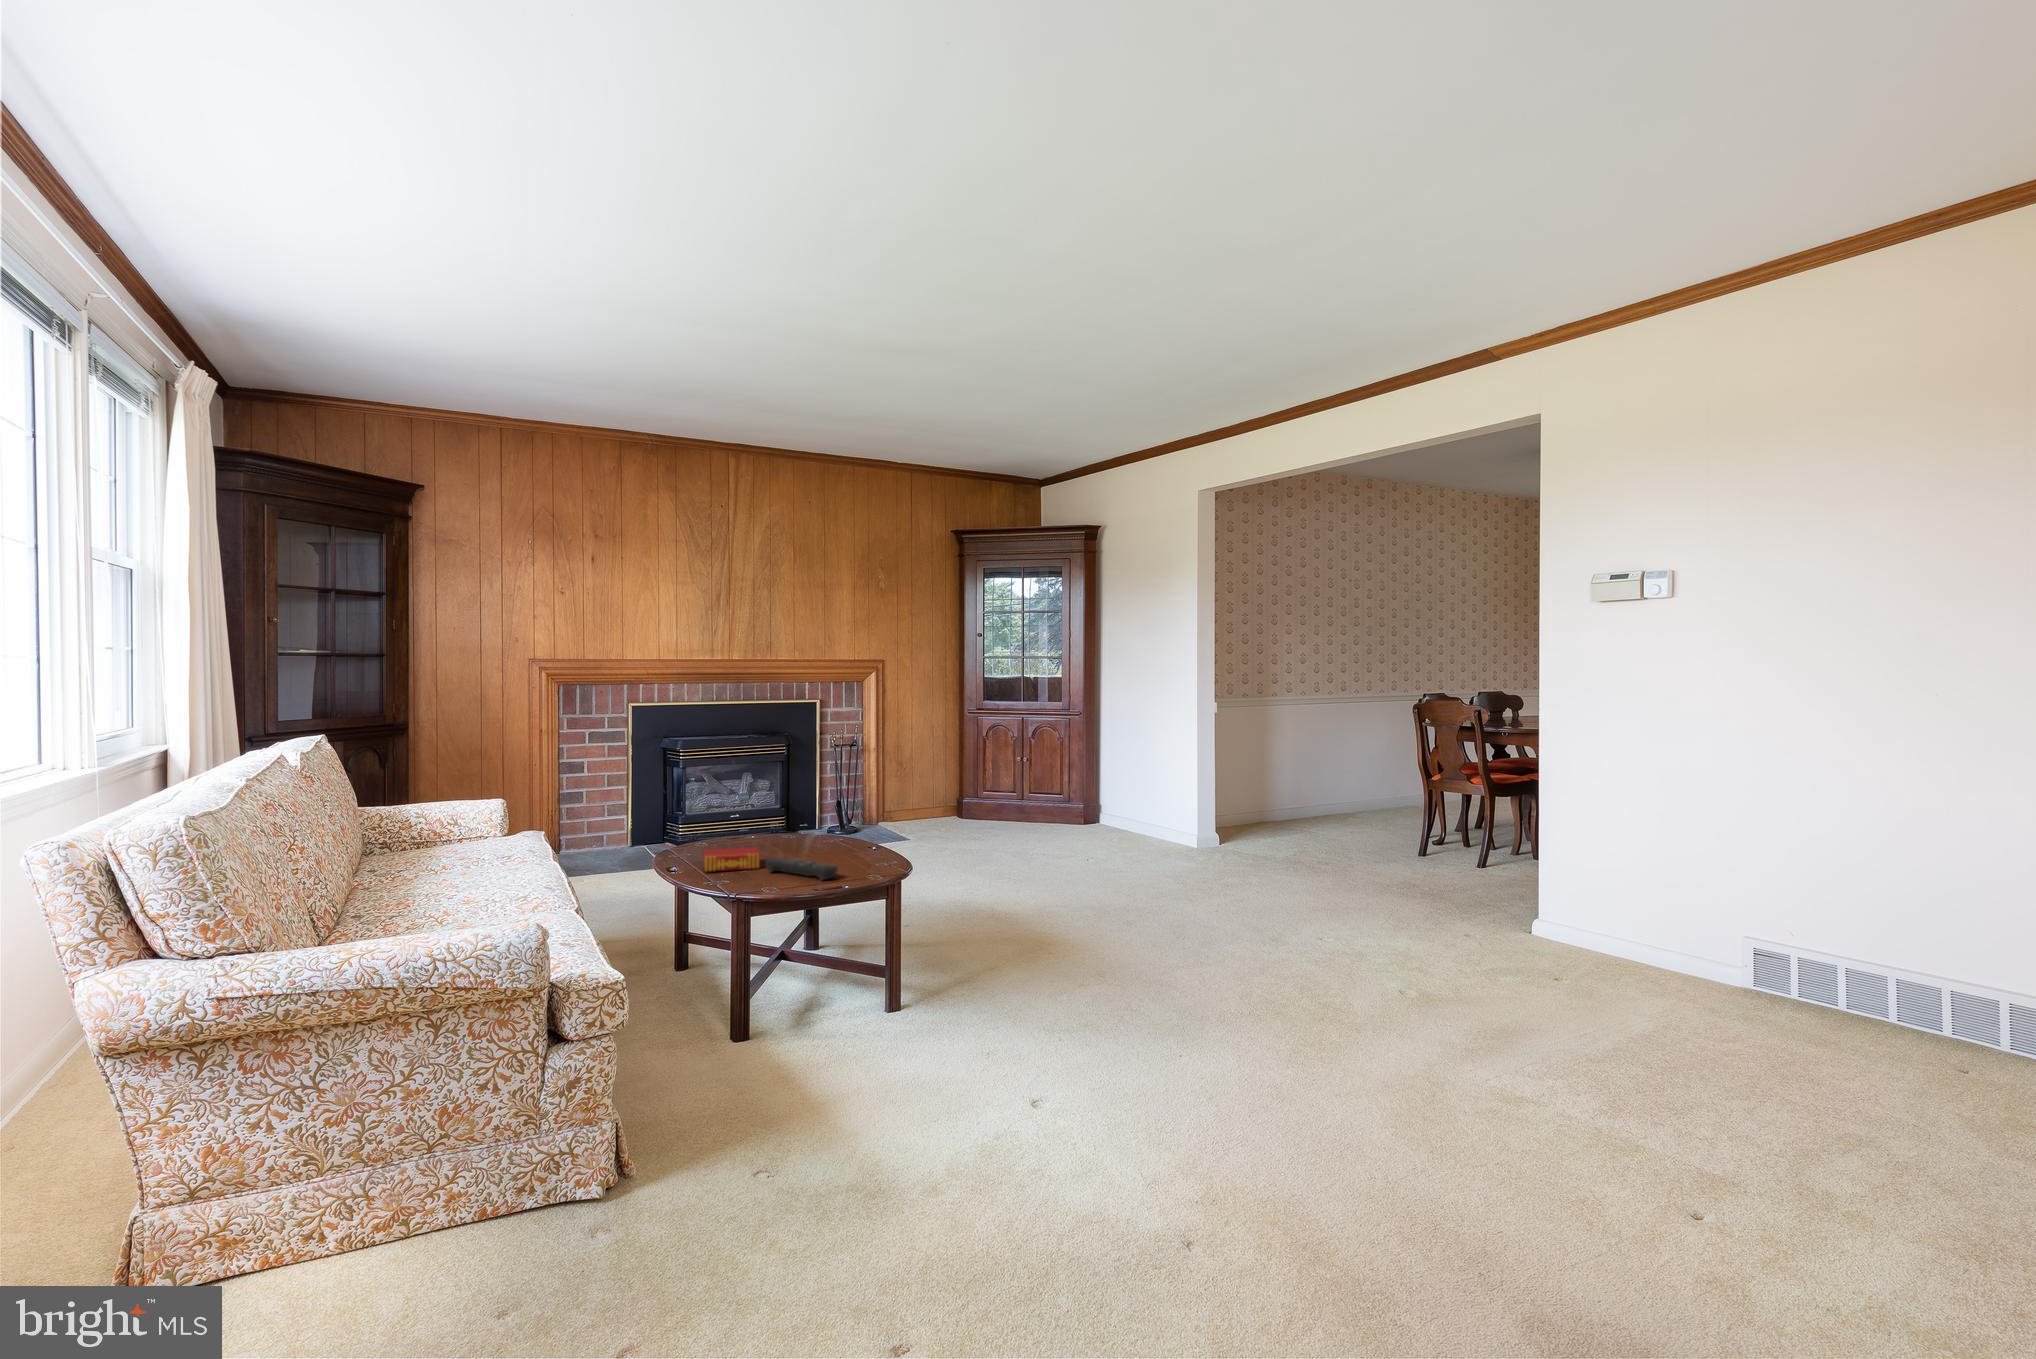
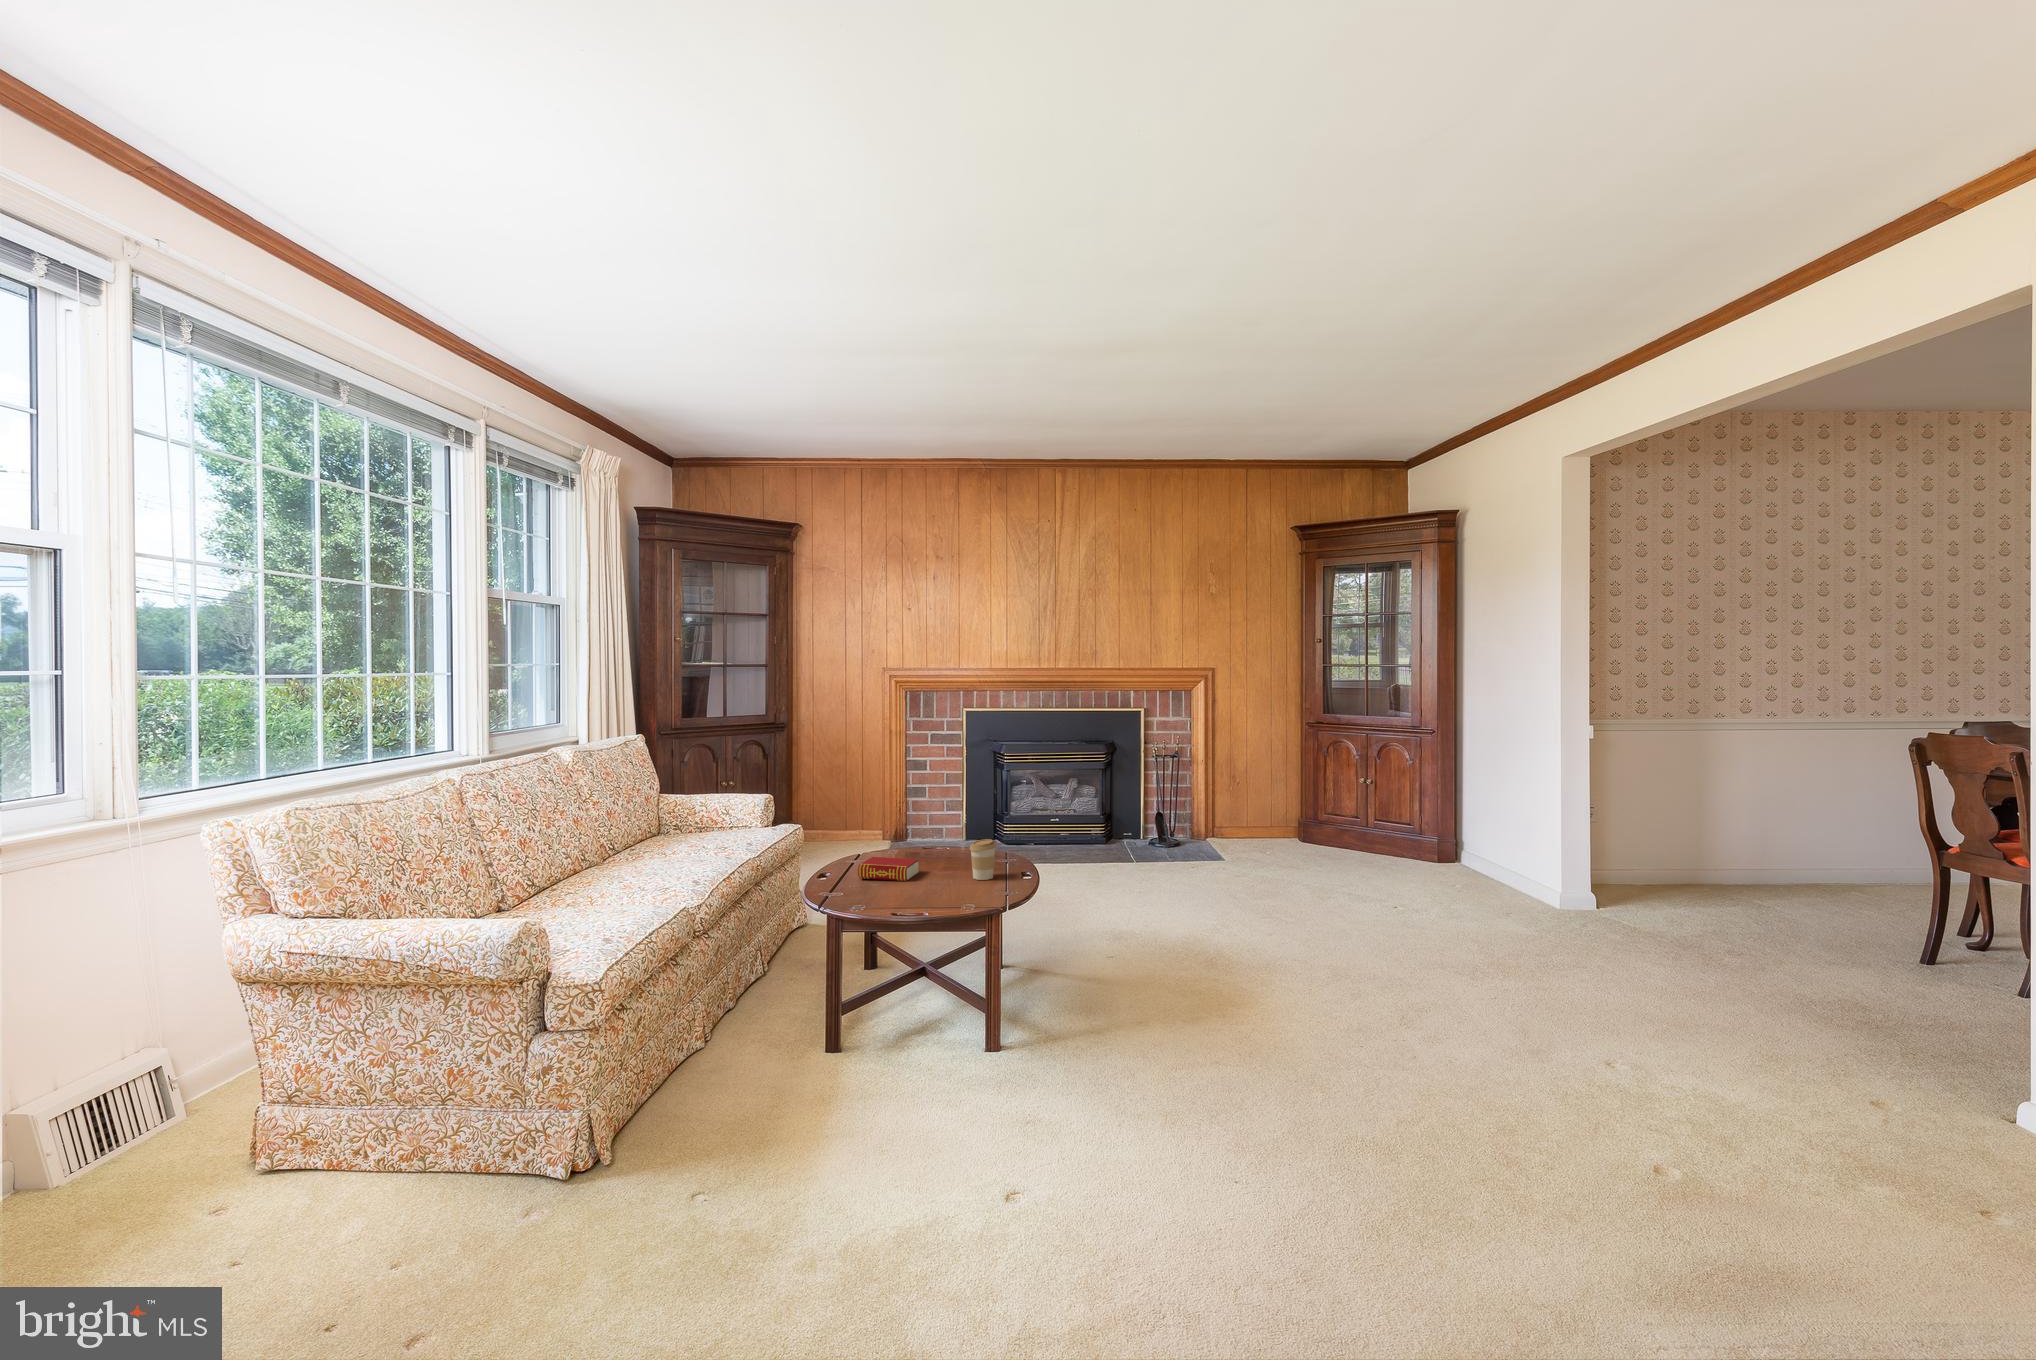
coffee cup: none [821,820,847,859] -> present [970,839,996,880]
remote control: present [765,858,838,880] -> none [903,872,952,903]

